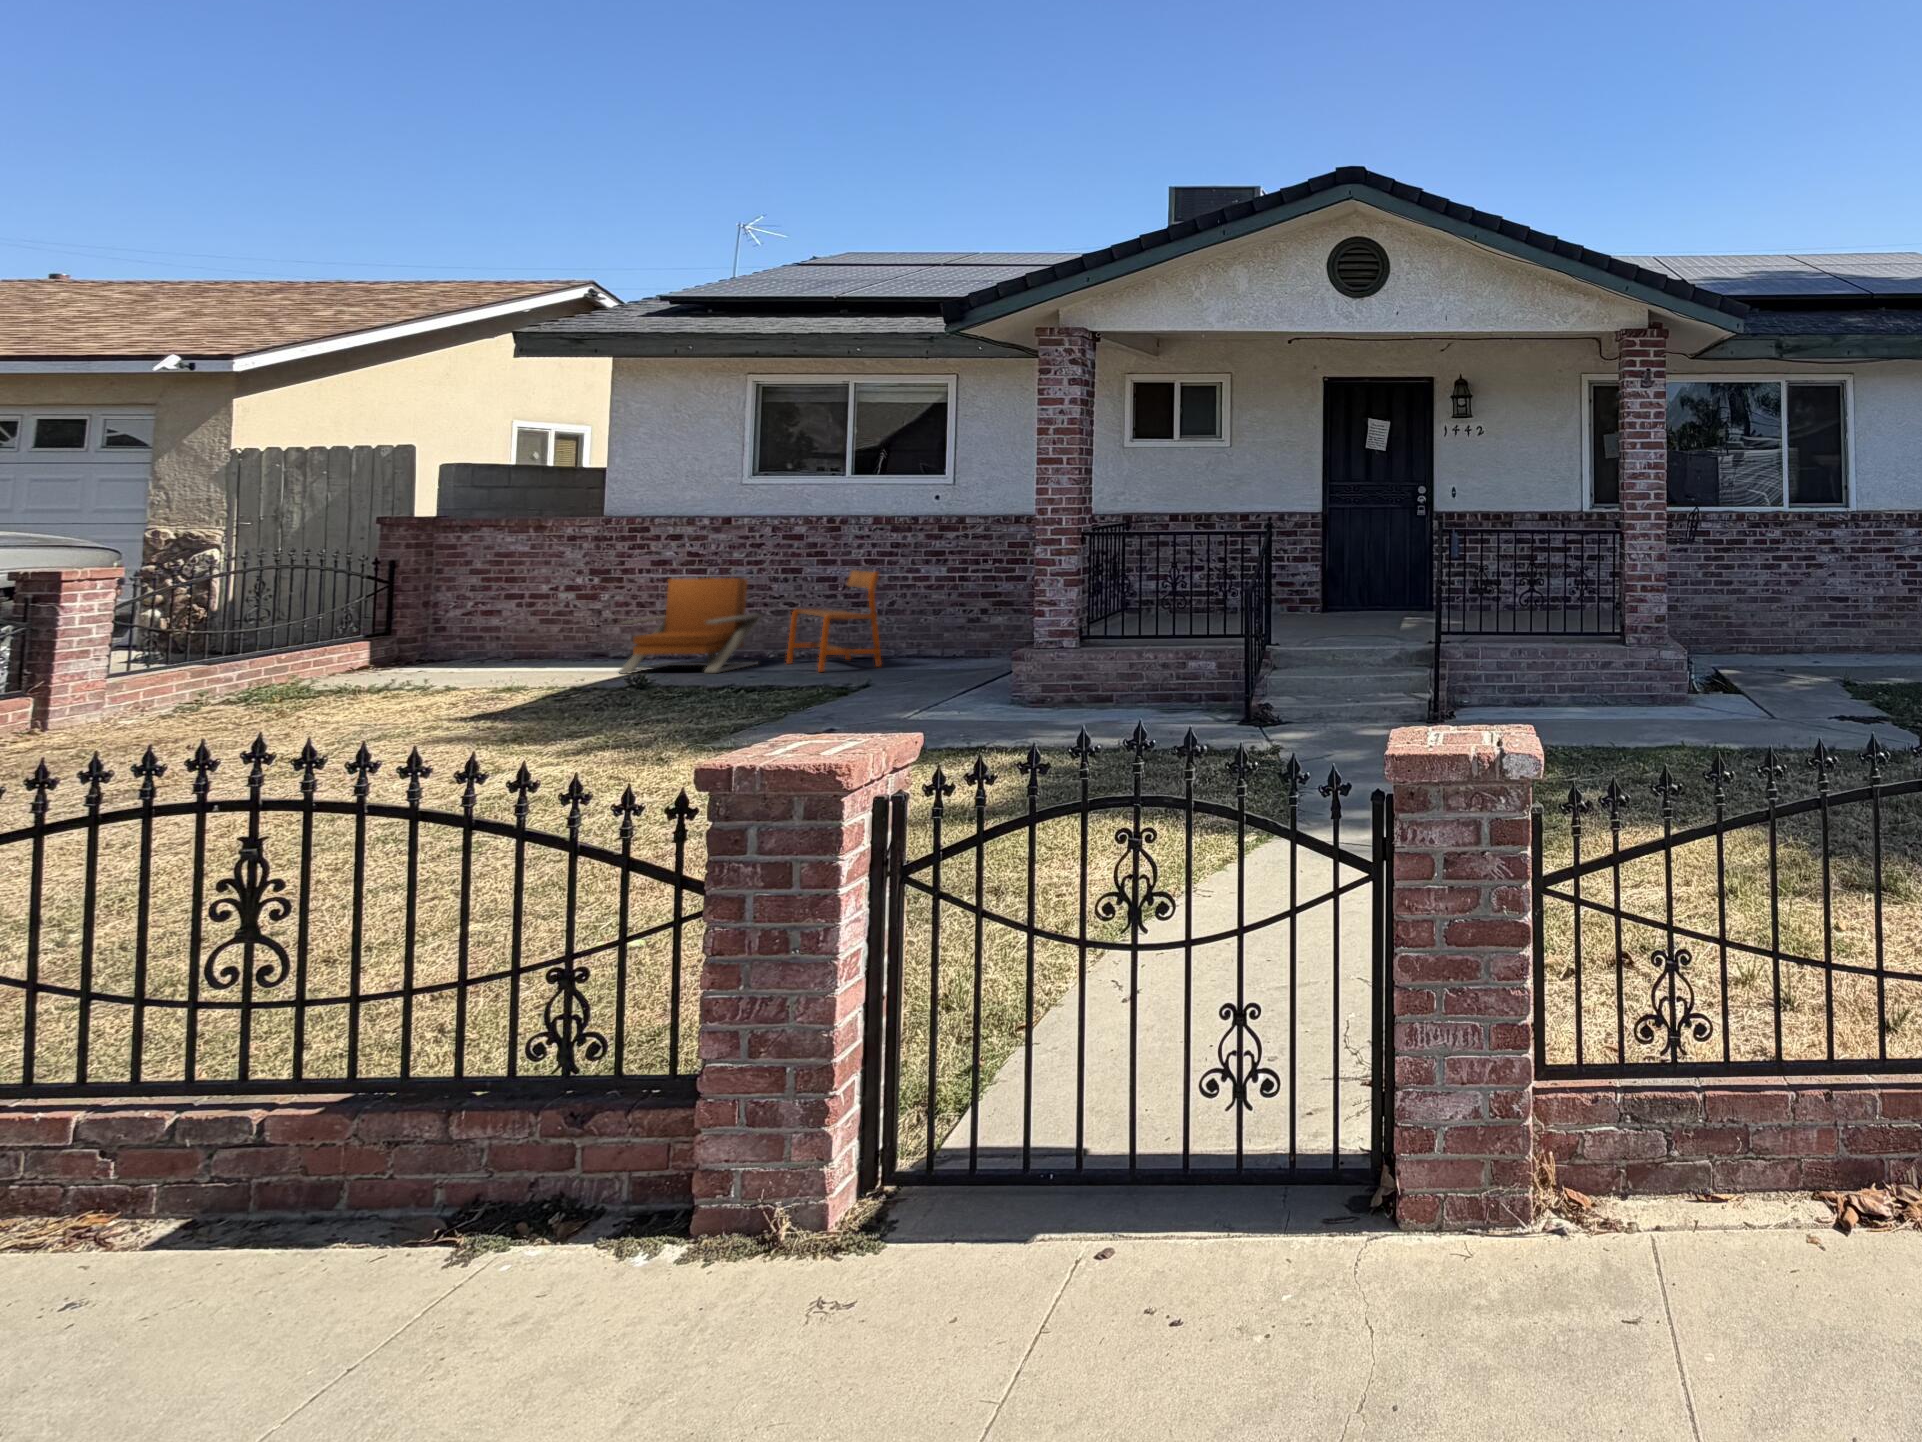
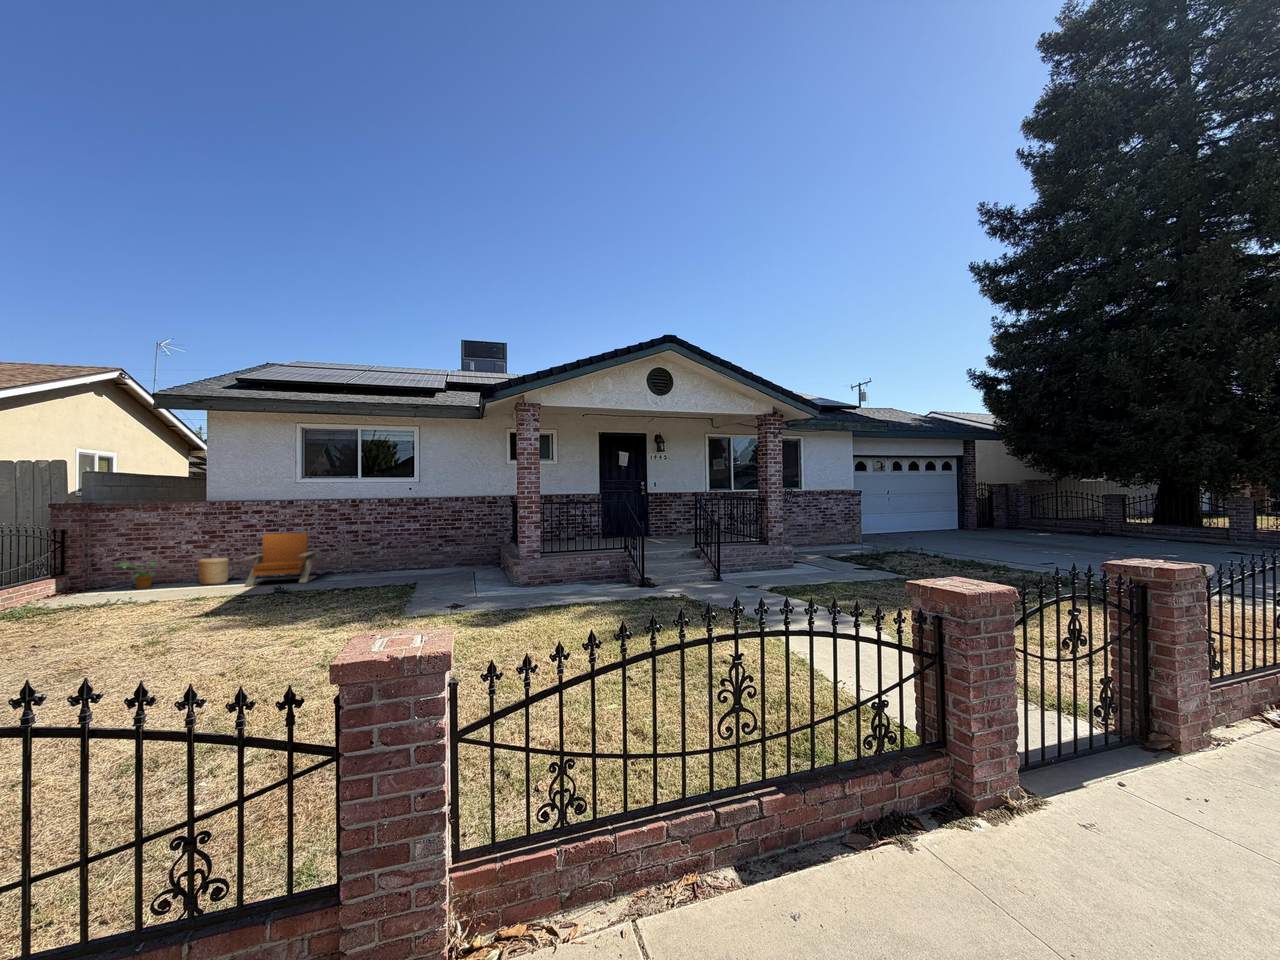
bench: present [786,570,881,672] -> none [333,526,393,579]
woven basket: none [570,620,624,667] -> present [198,558,229,584]
potted plant: none [448,621,522,667] -> present [116,562,157,589]

